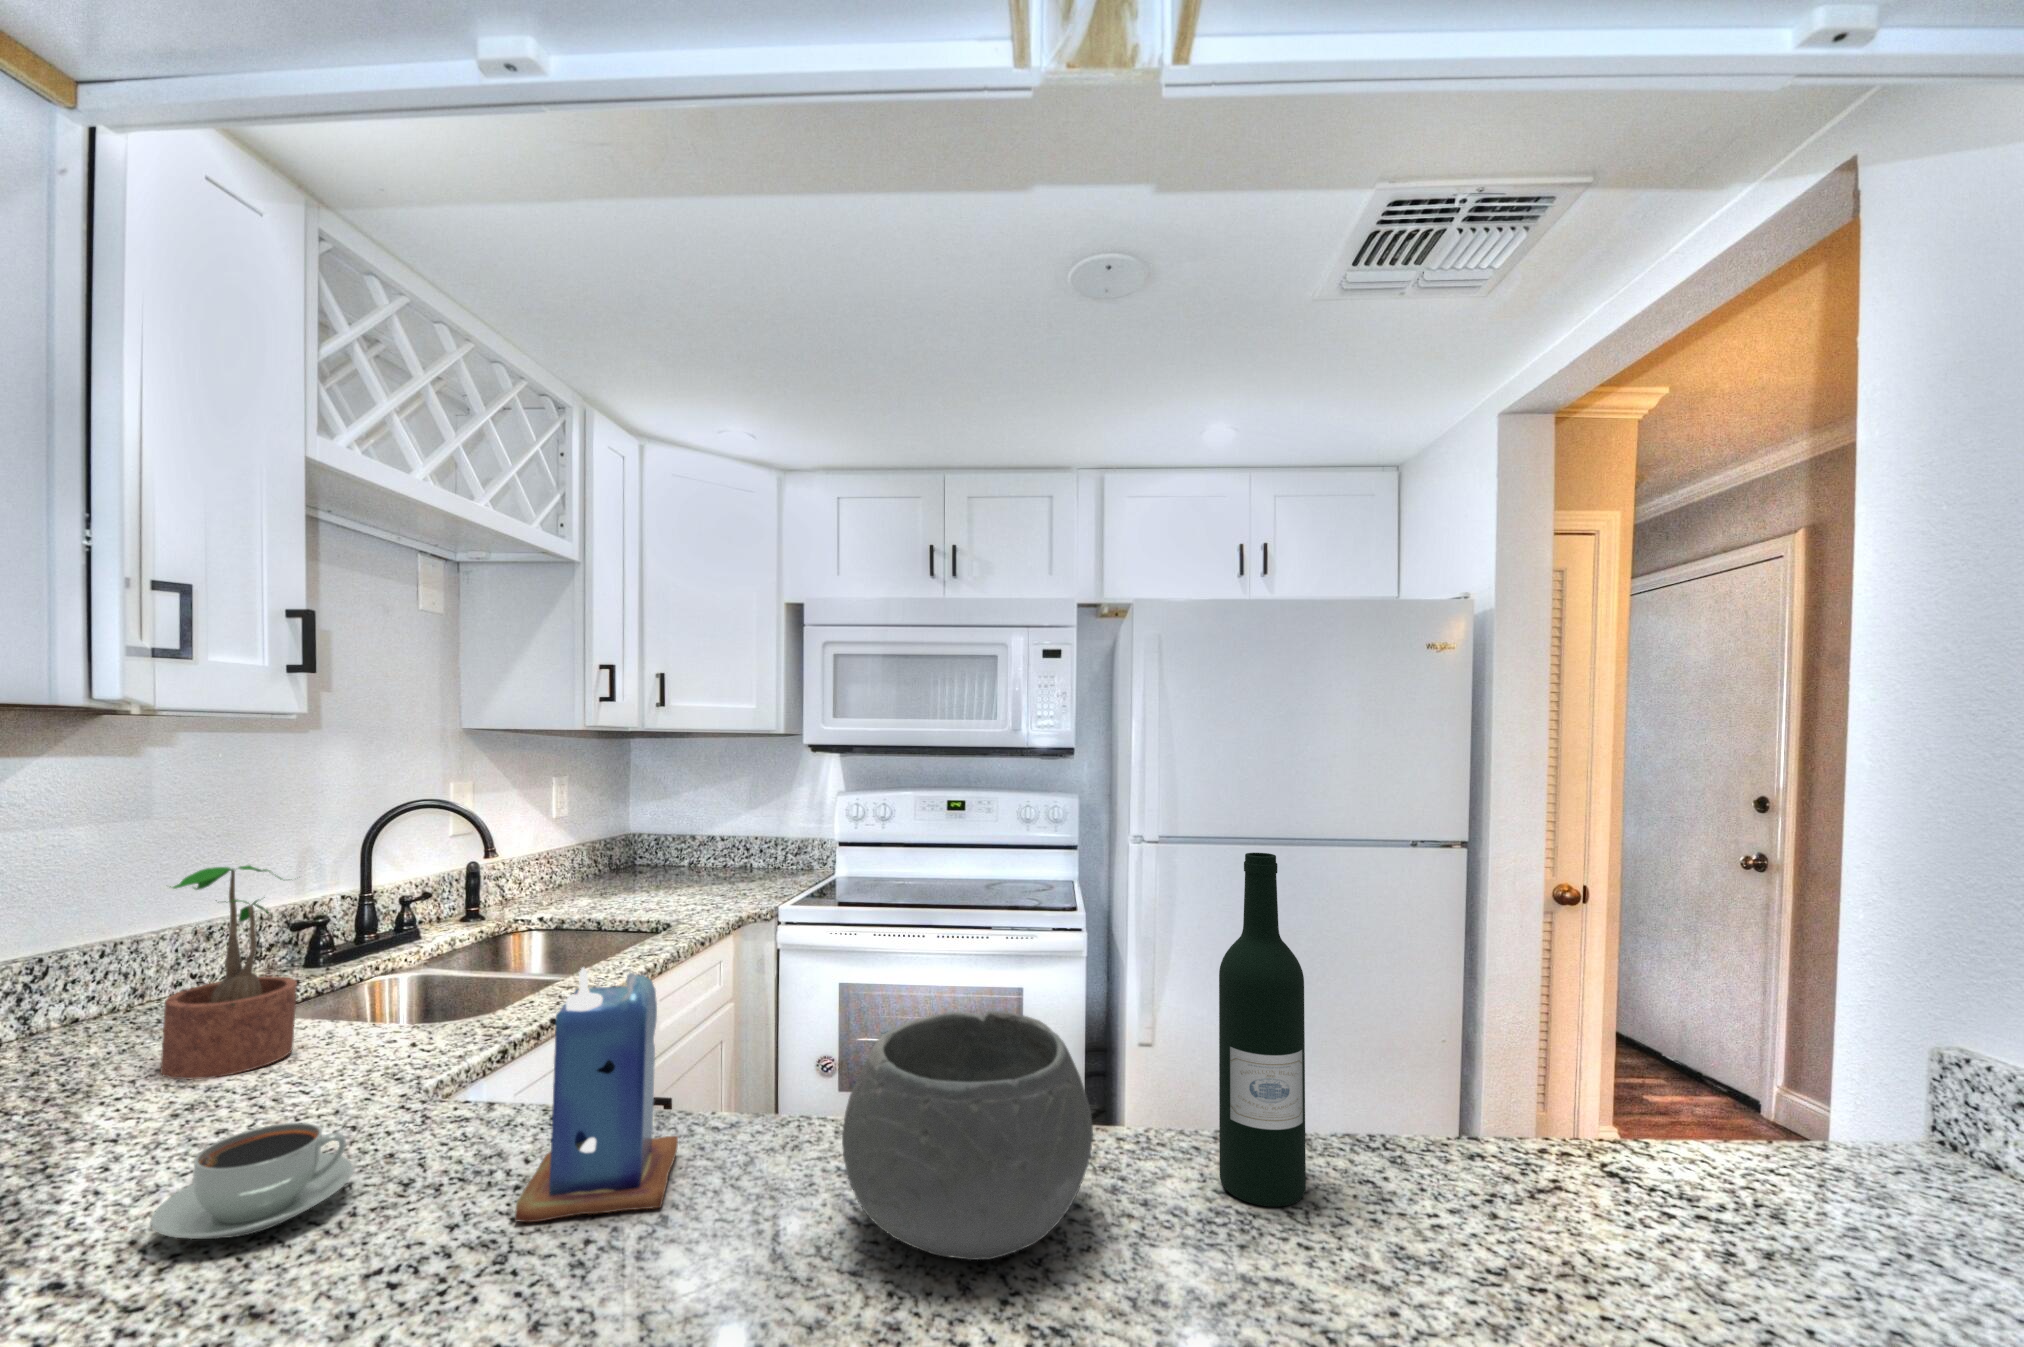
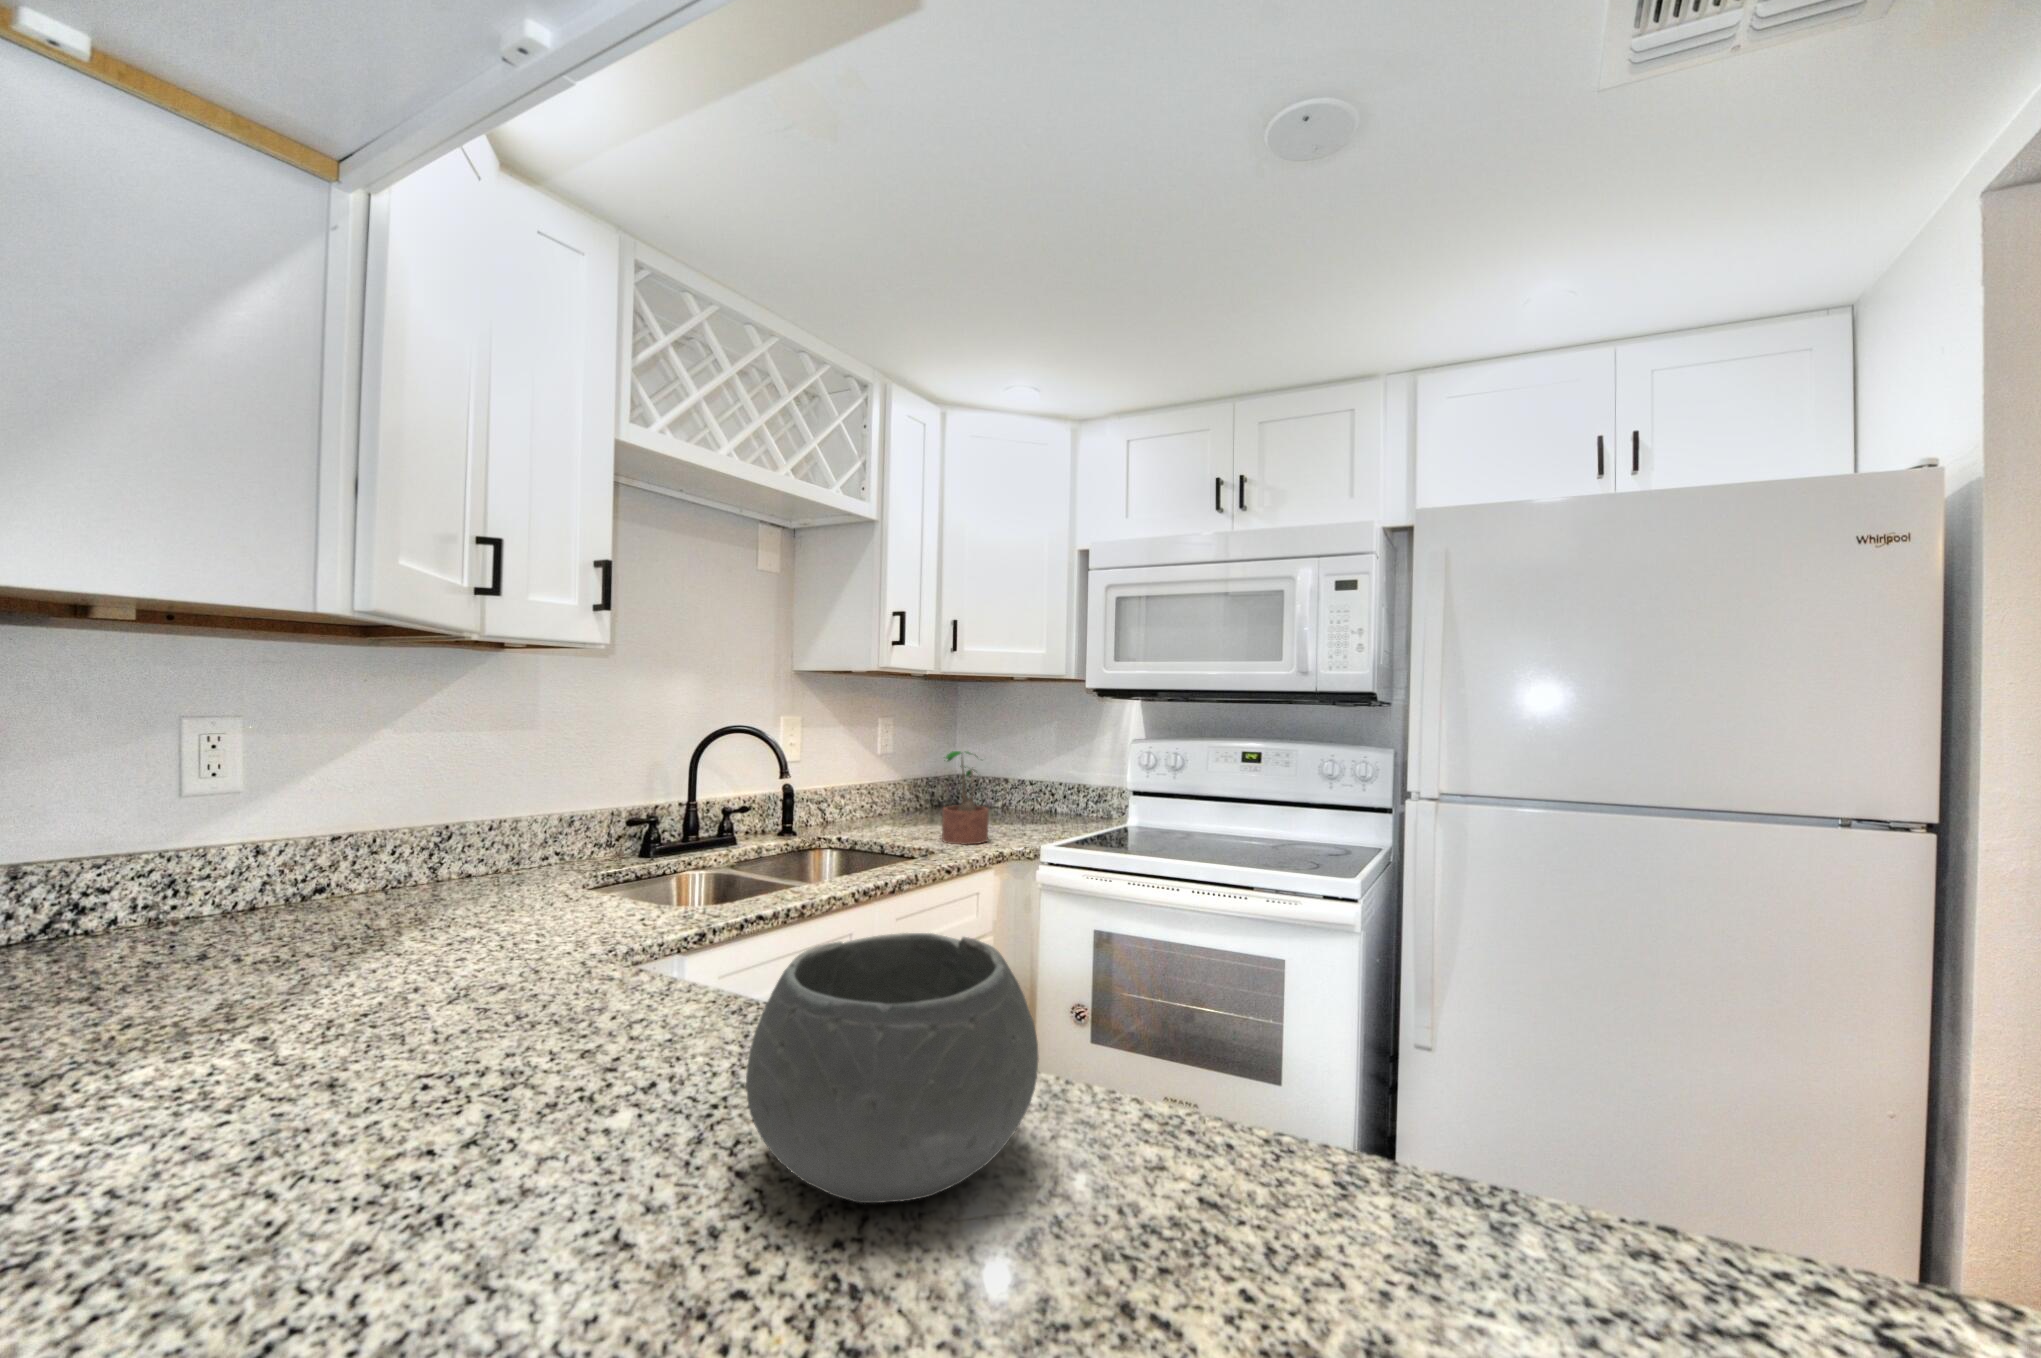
wine bottle: present [1219,853,1306,1207] -> none [1214,771,1330,1241]
potted plant: present [161,865,297,1079] -> present [942,751,989,844]
candle: present [515,968,678,1223] -> none [540,846,719,1082]
coffee cup: present [150,1123,354,1239] -> none [323,954,479,1036]

